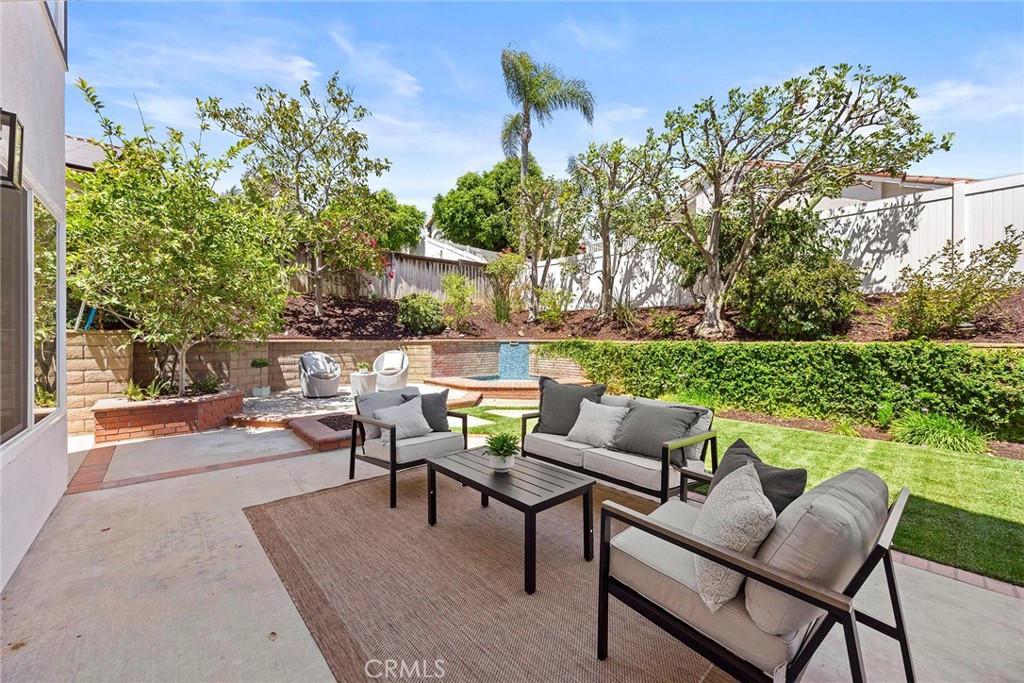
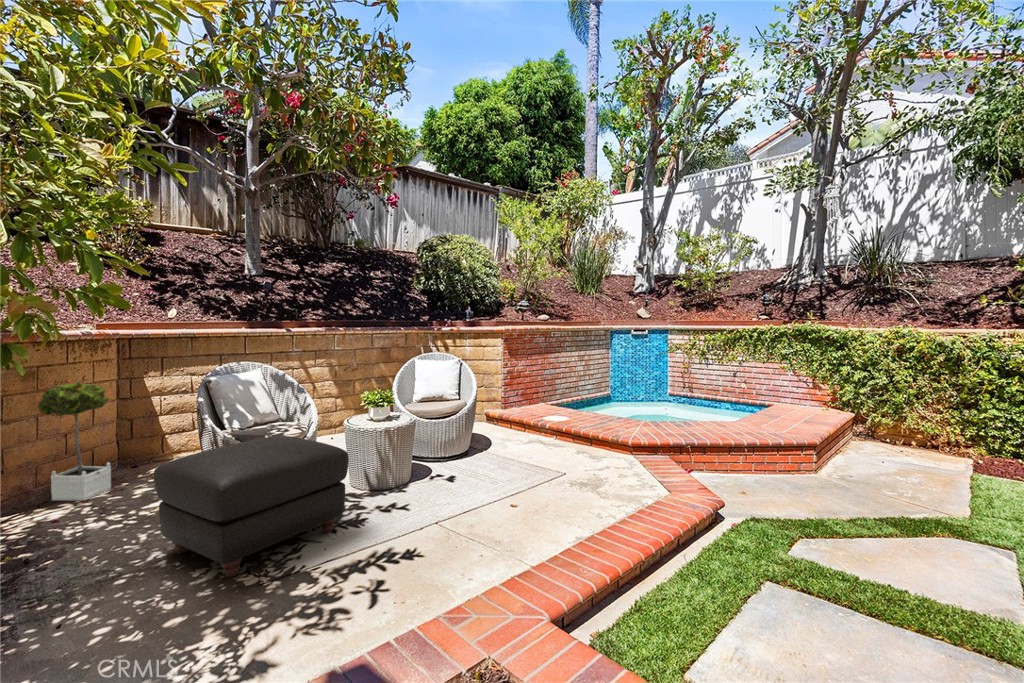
ottoman: none [289,374,343,407] -> present [154,436,349,577]

